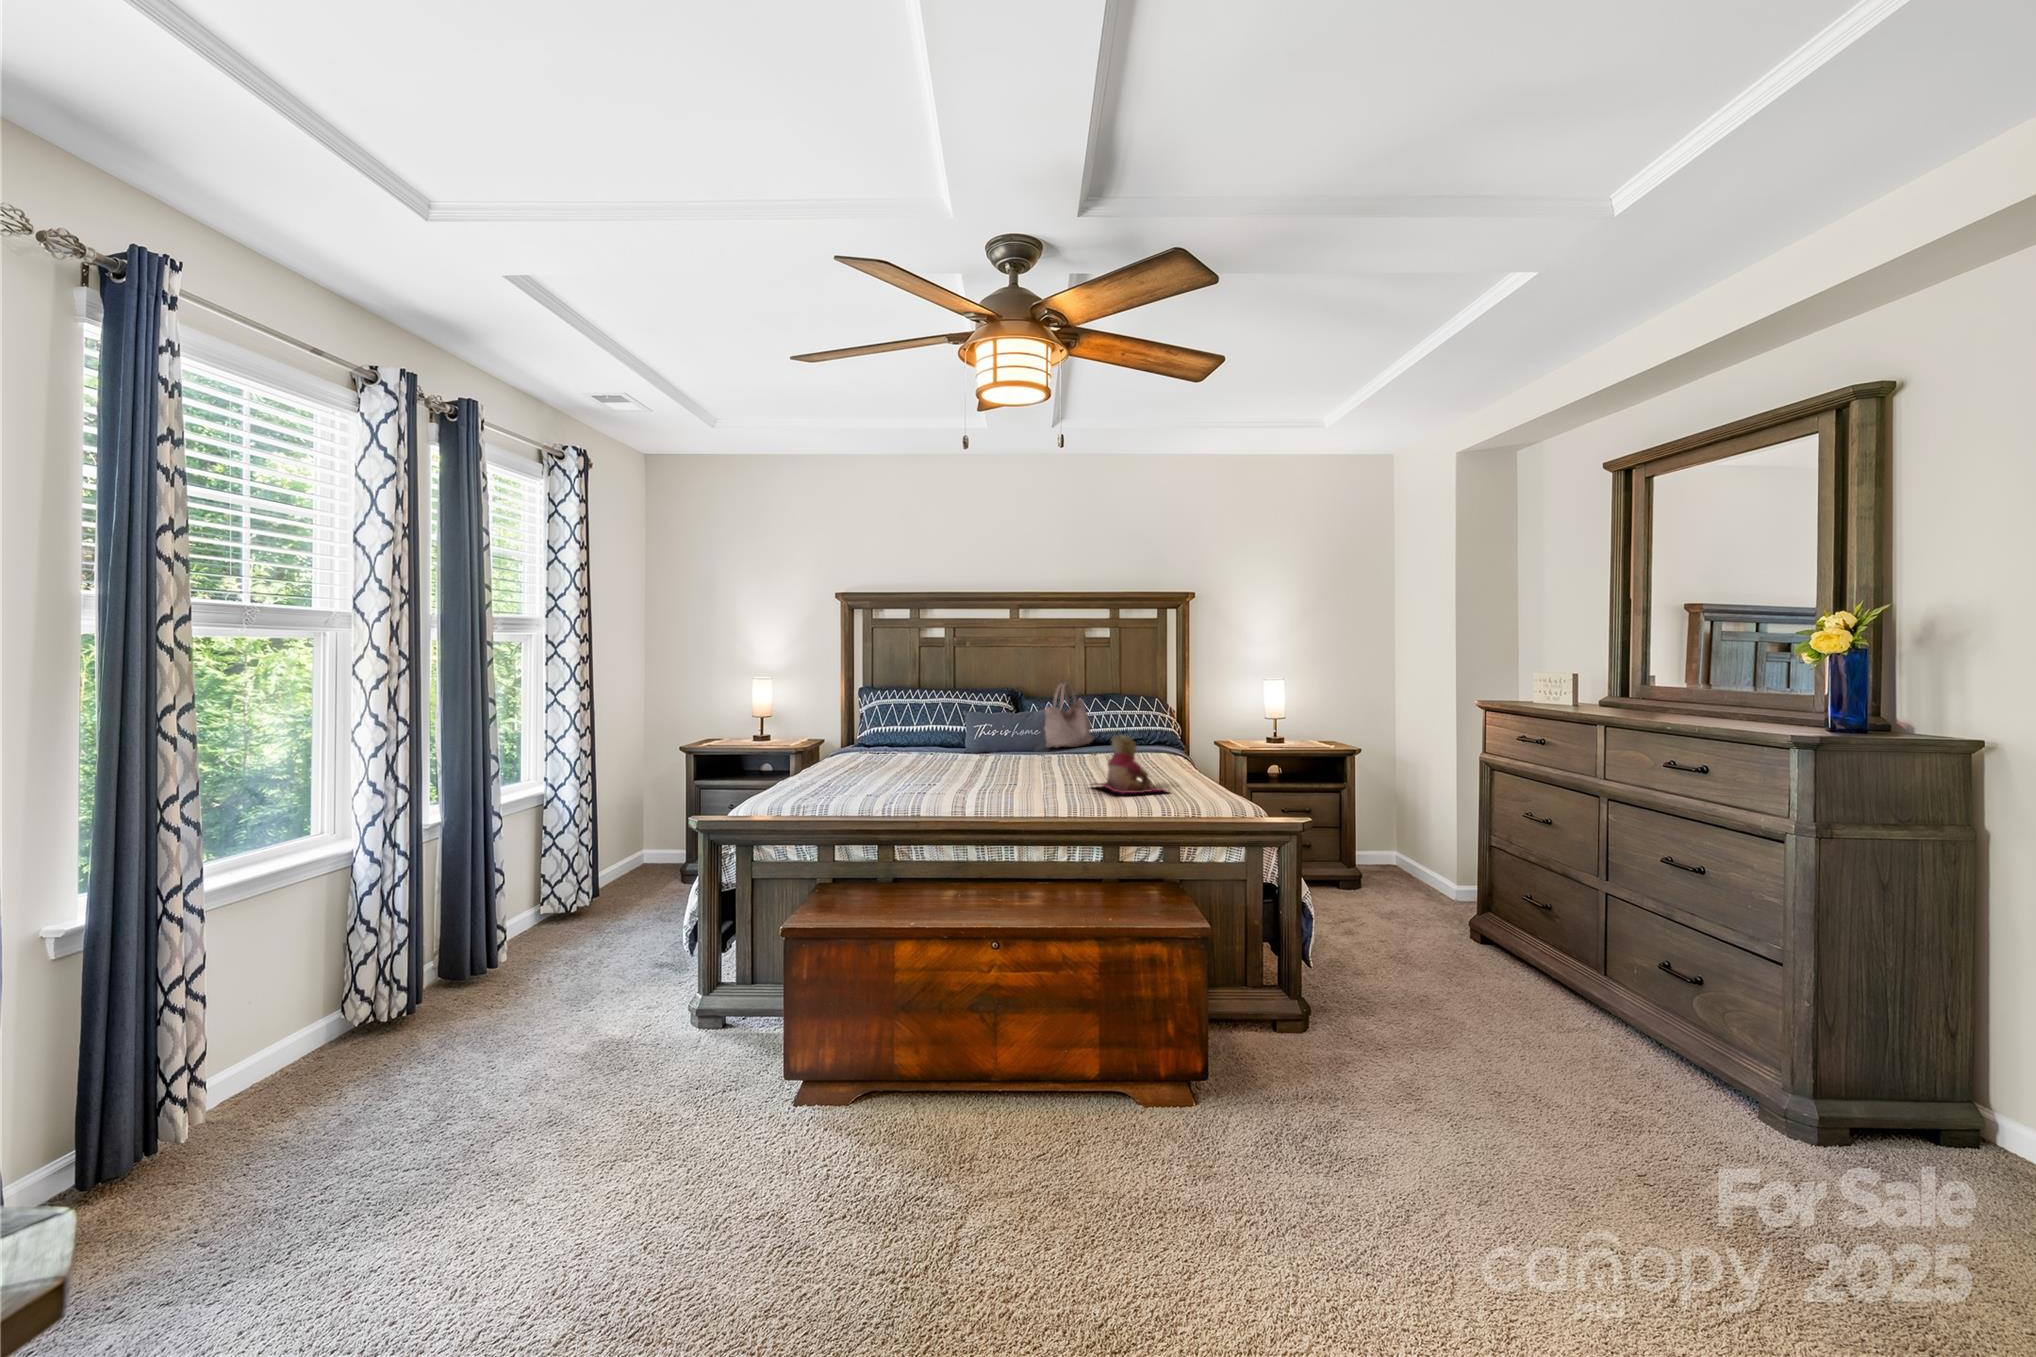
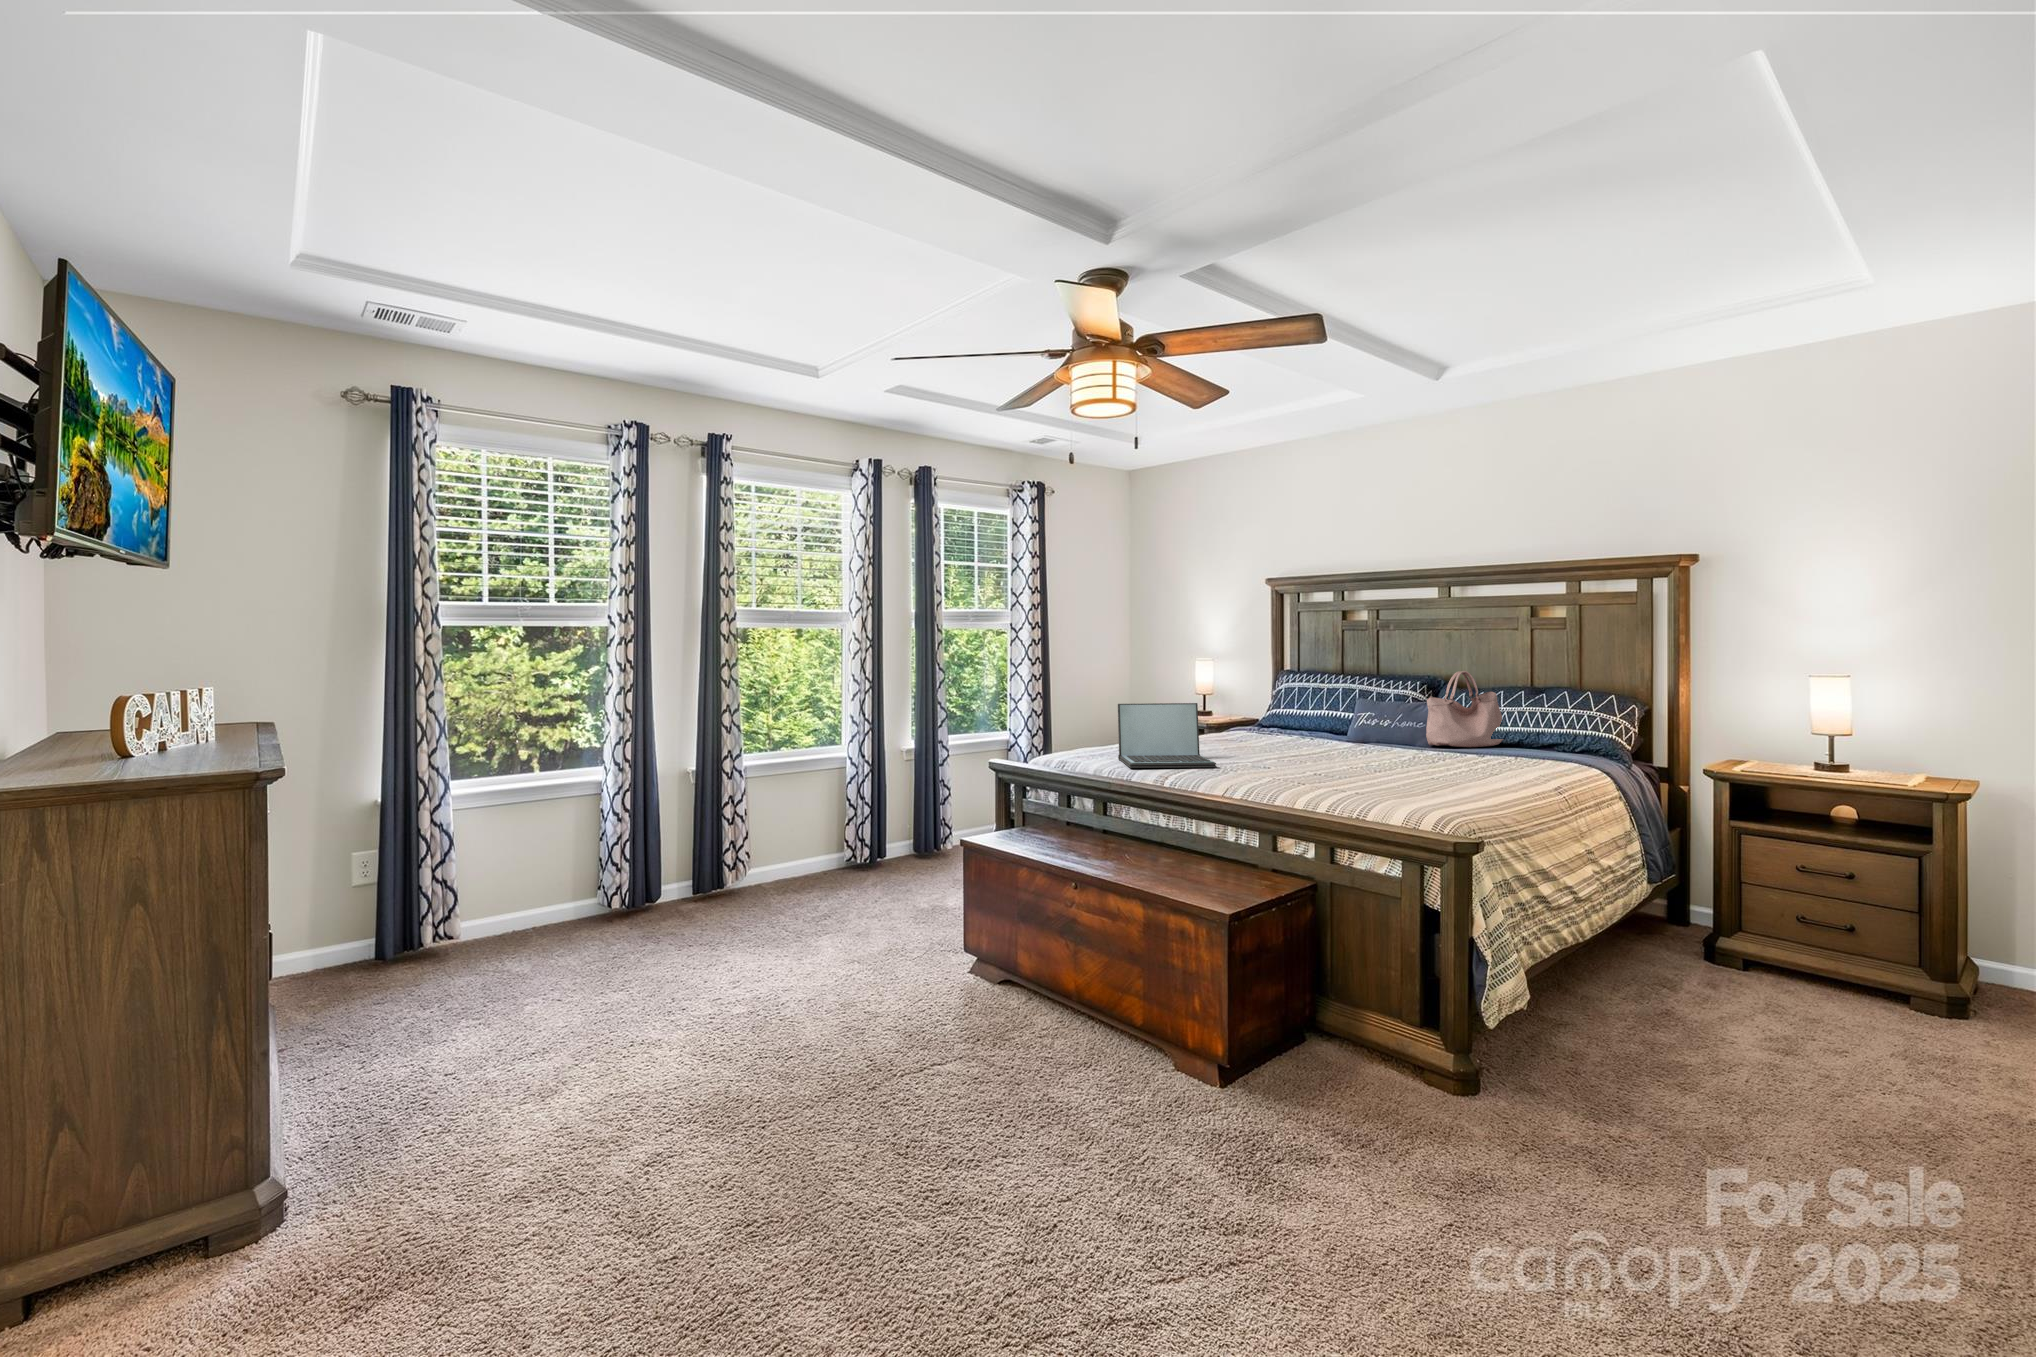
laptop: none [846,727,973,803] -> present [1118,703,1216,768]
teddy bear: present [1094,734,1170,793] -> none [1303,724,1388,793]

